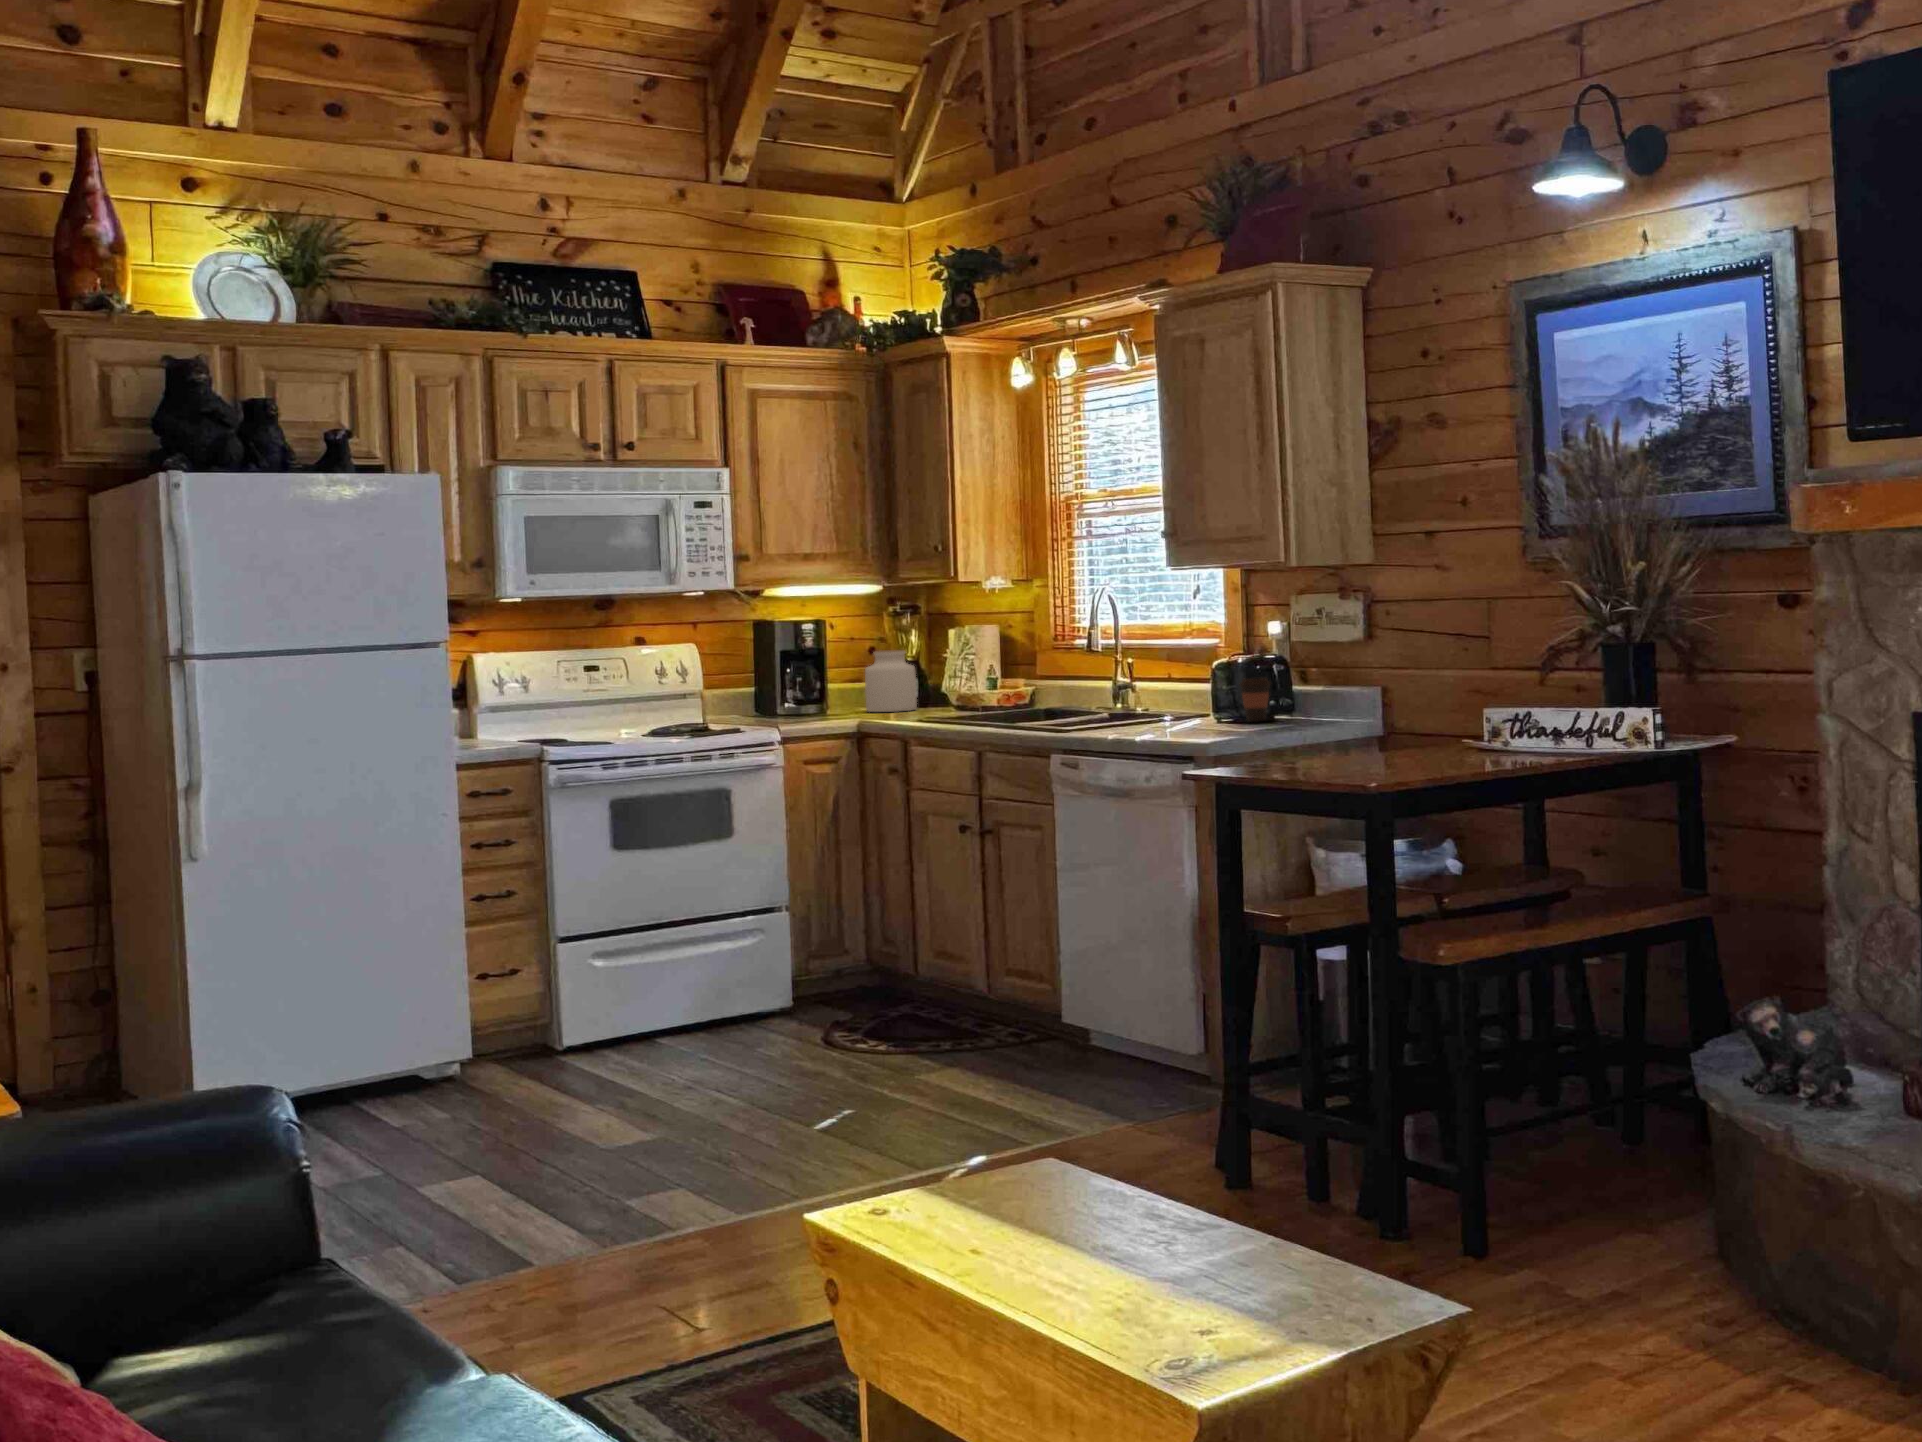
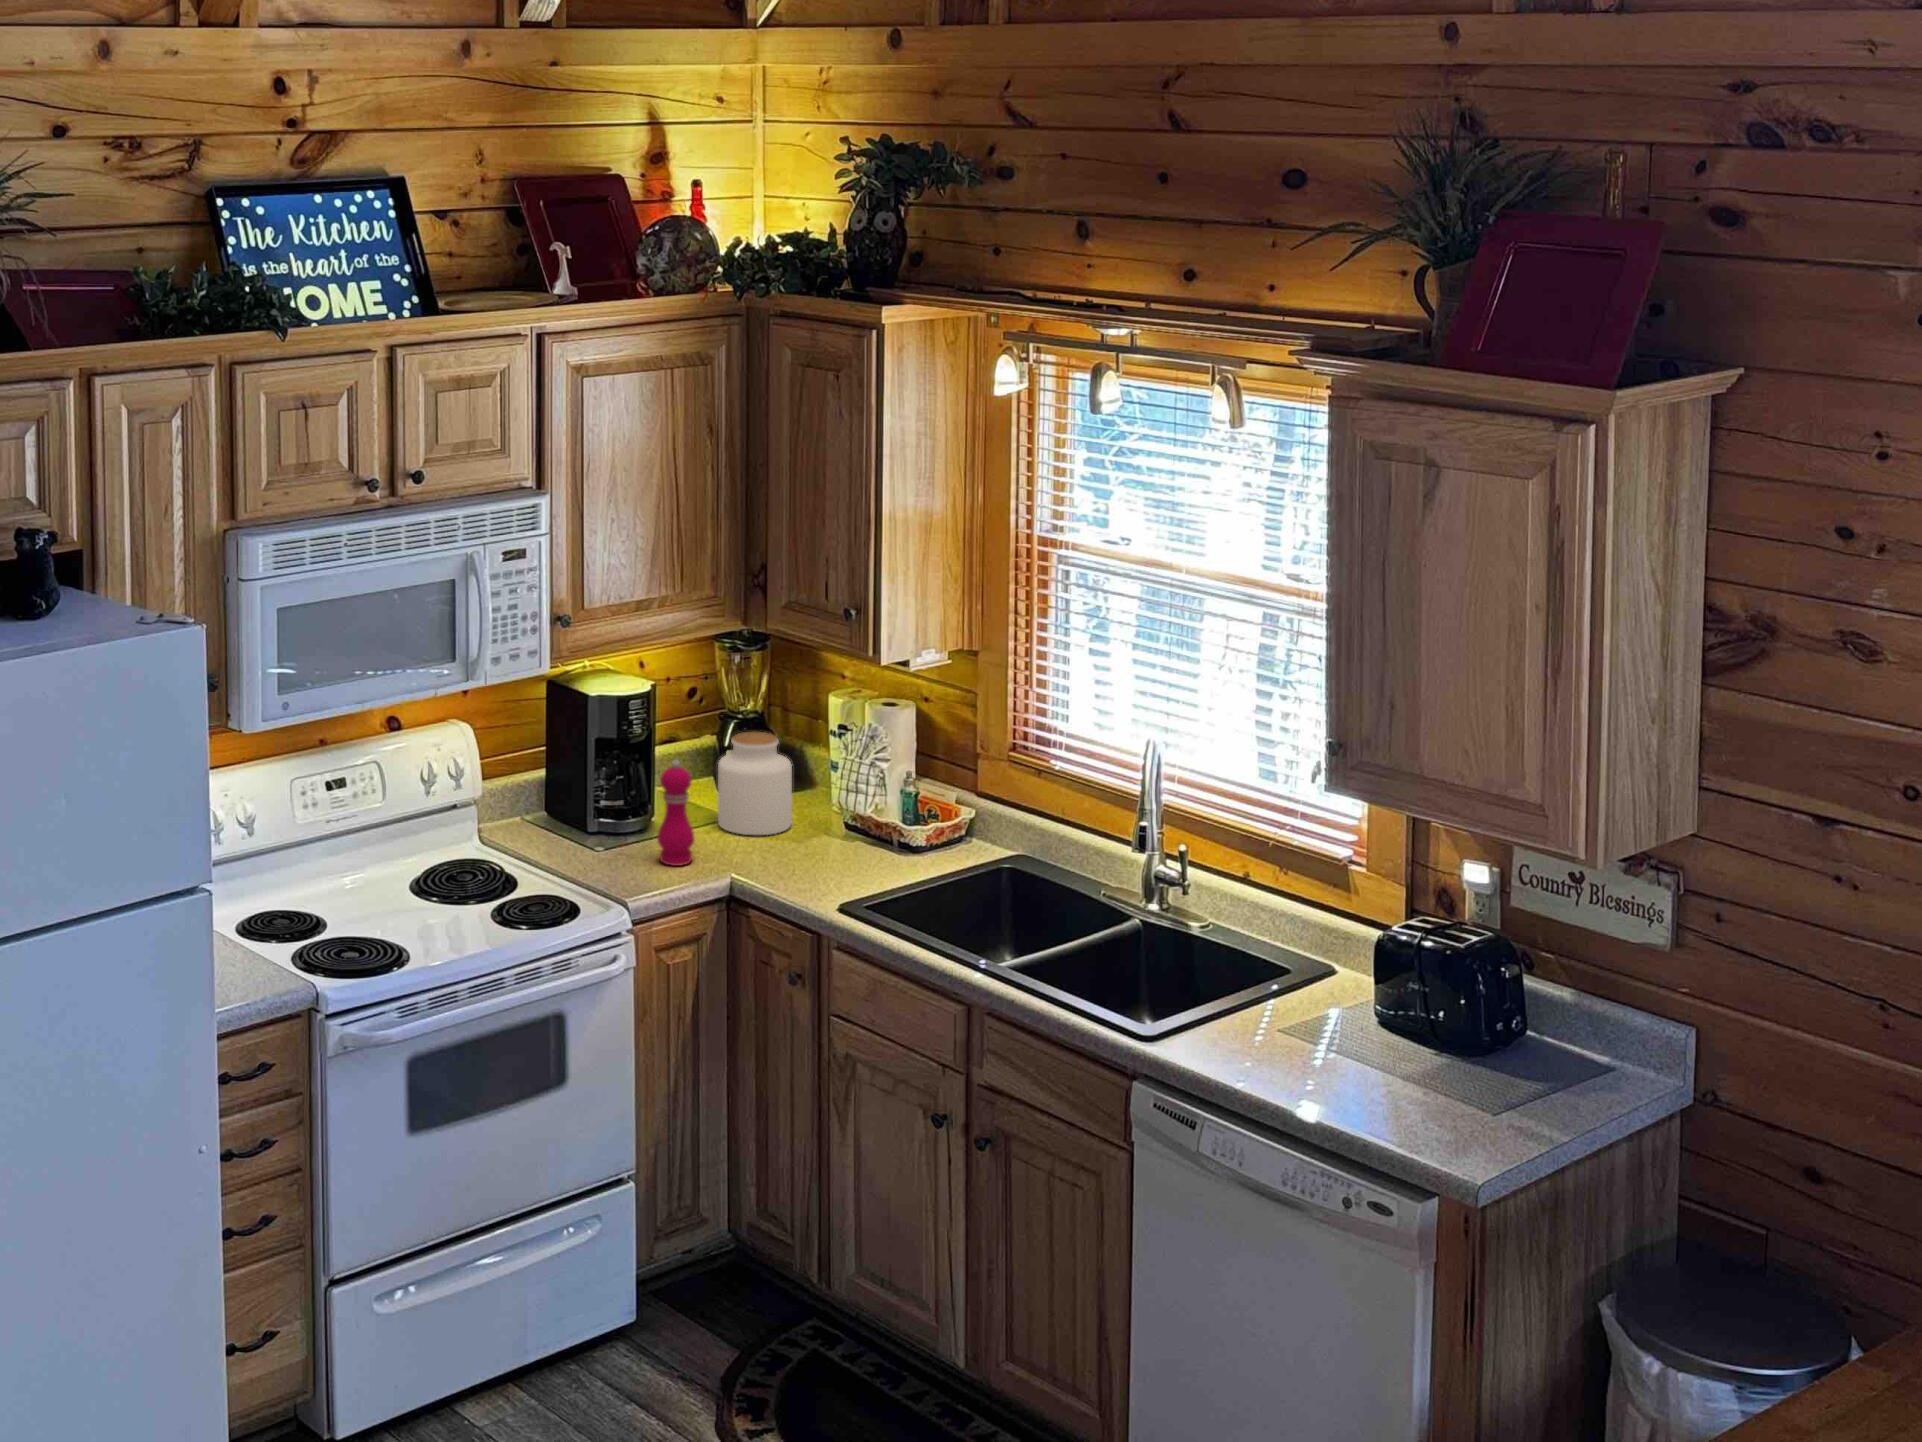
pepper mill: none [812,649,837,719] -> present [657,760,695,866]
coffee cup: present [1240,678,1270,722] -> none [1493,1036,1551,1117]

